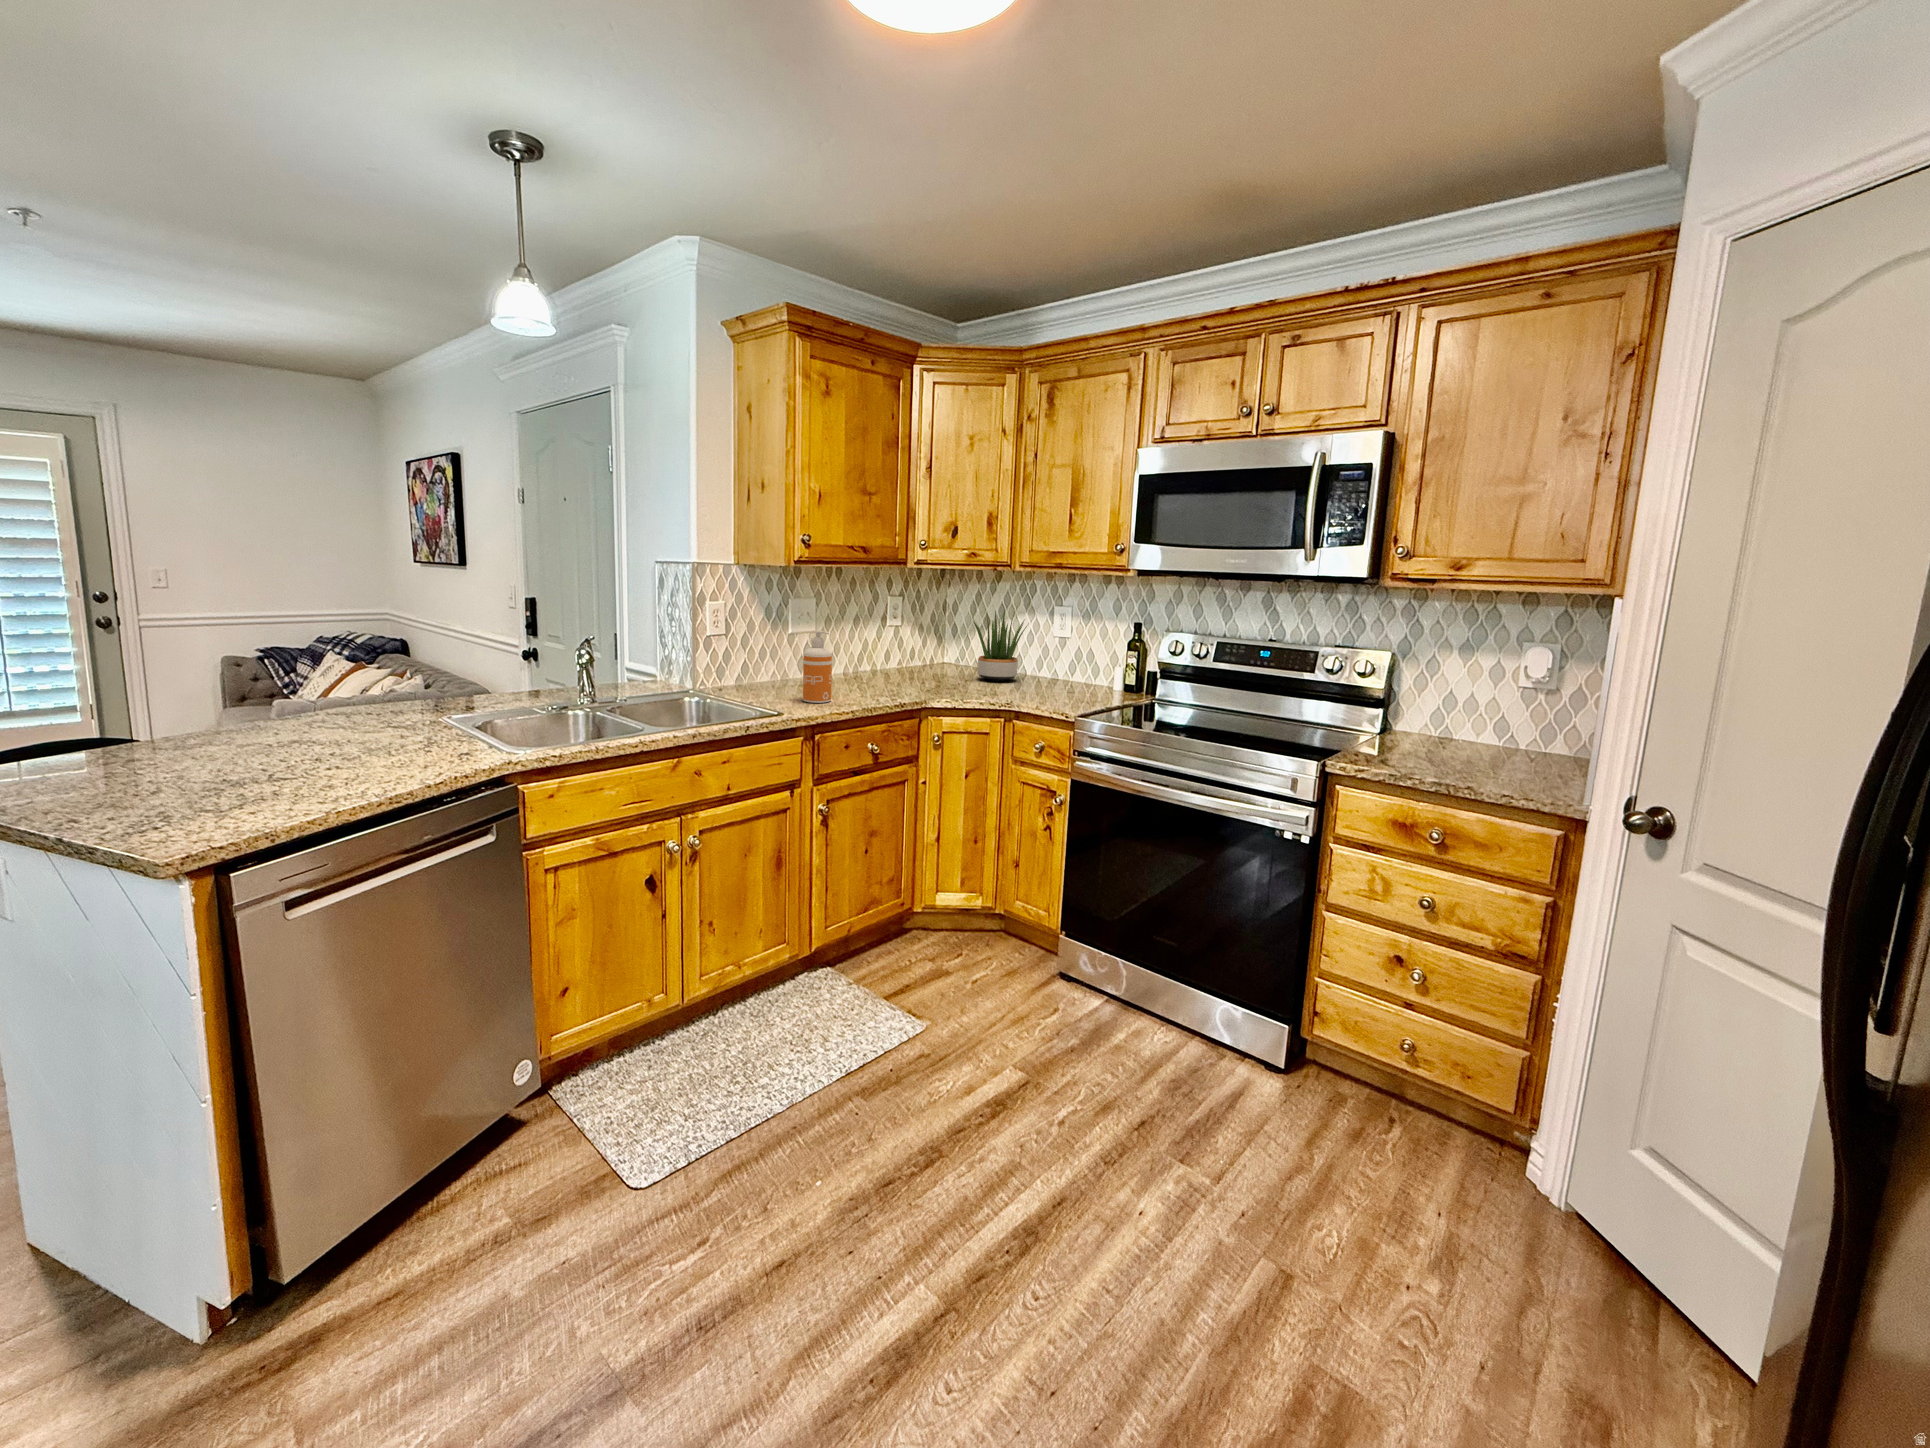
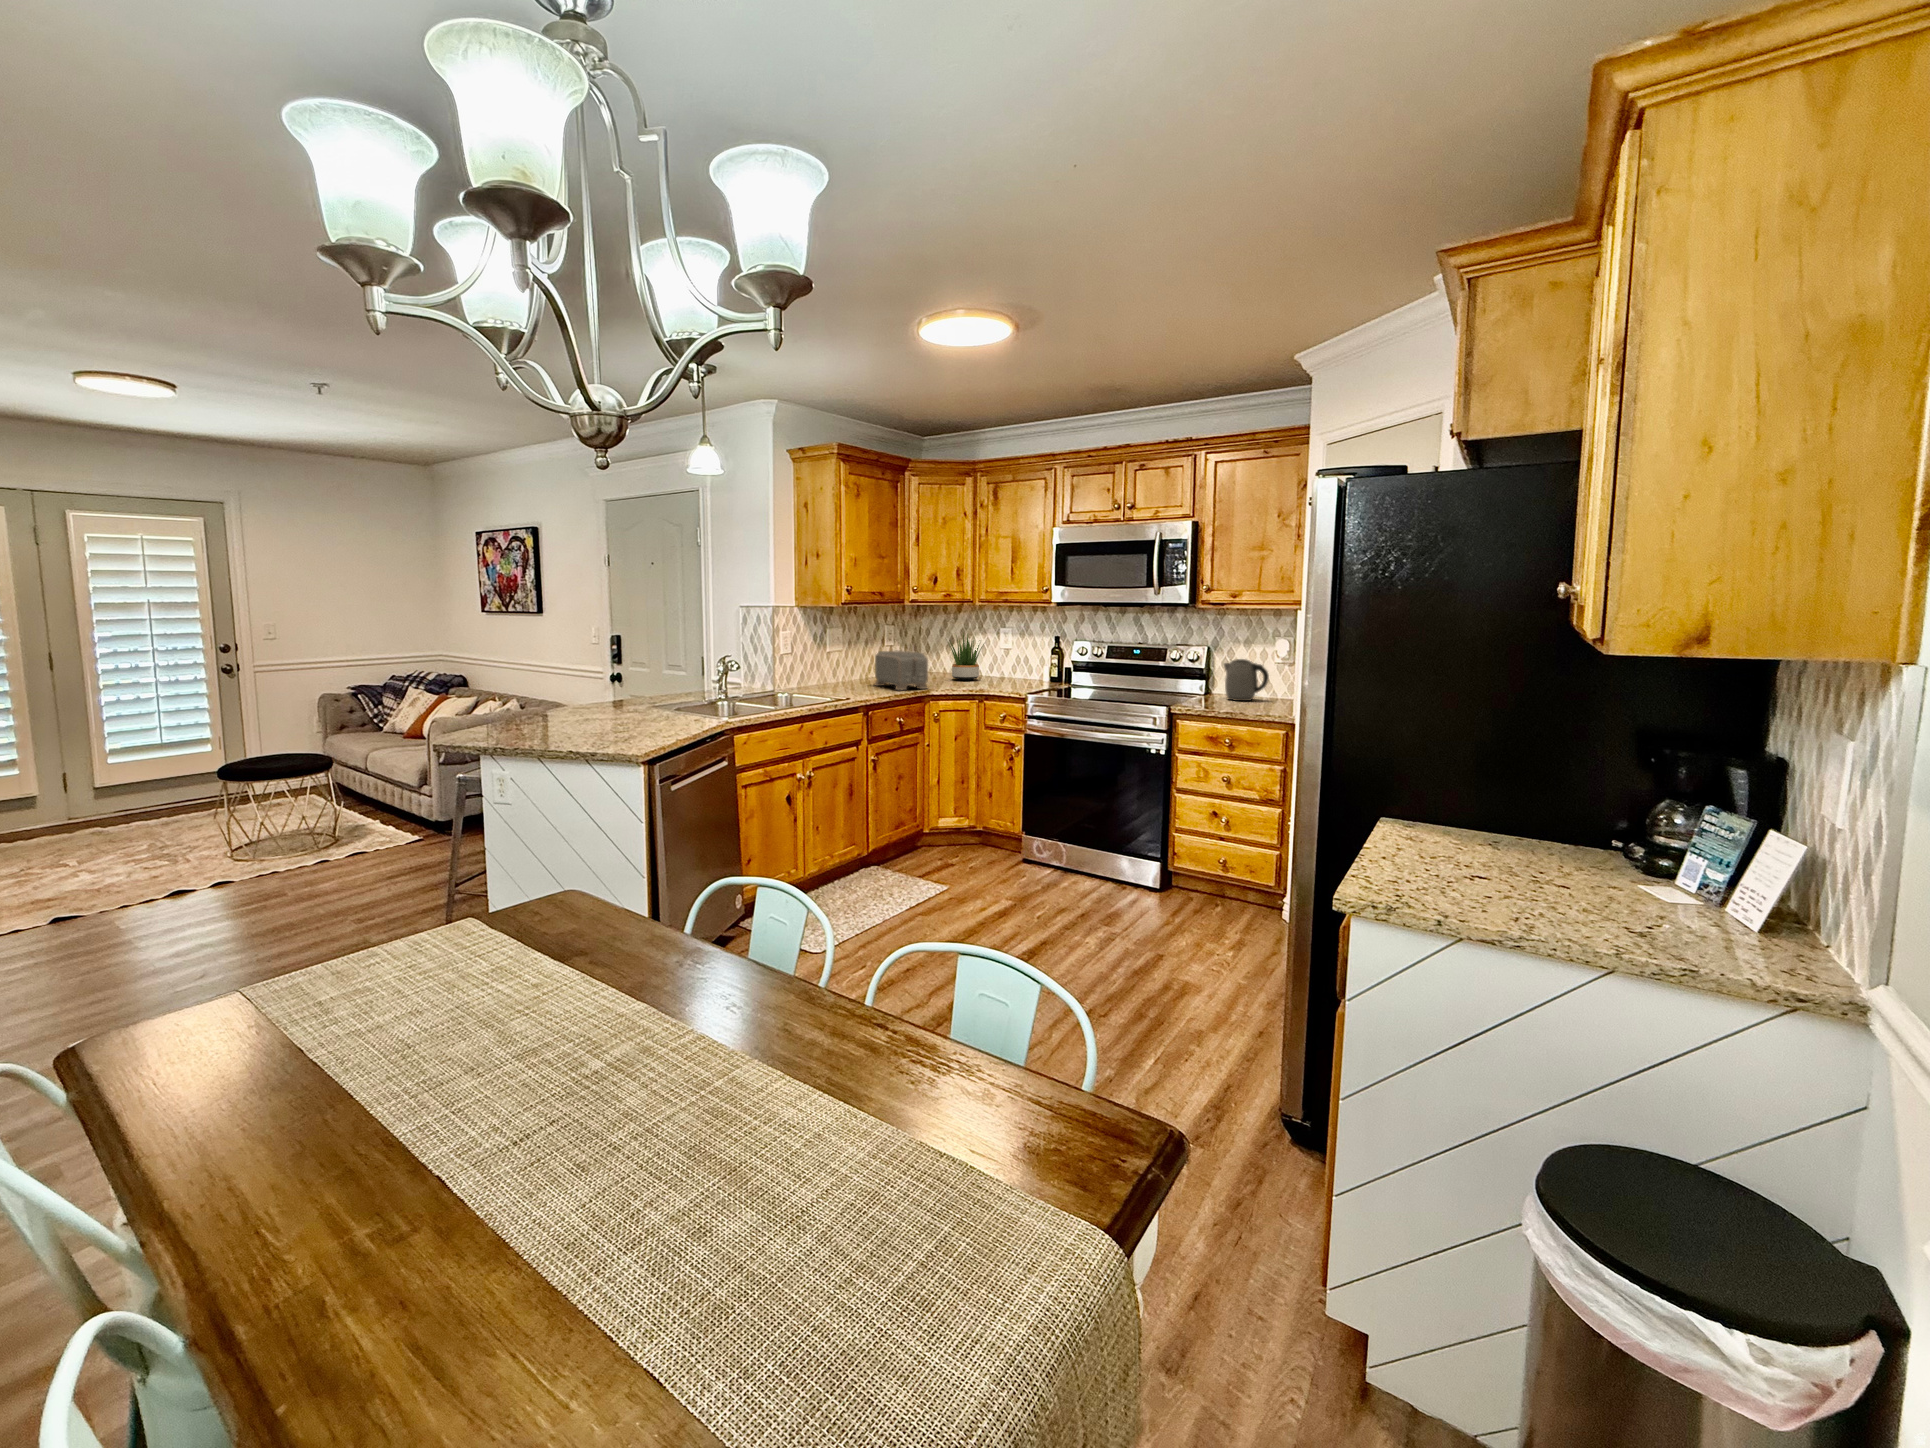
soap dispenser: present [803,630,832,703] -> none [849,648,868,695]
toaster: none [856,634,931,697] -> present [875,650,928,690]
kettle: none [1421,677,1508,752] -> present [1224,659,1269,701]

